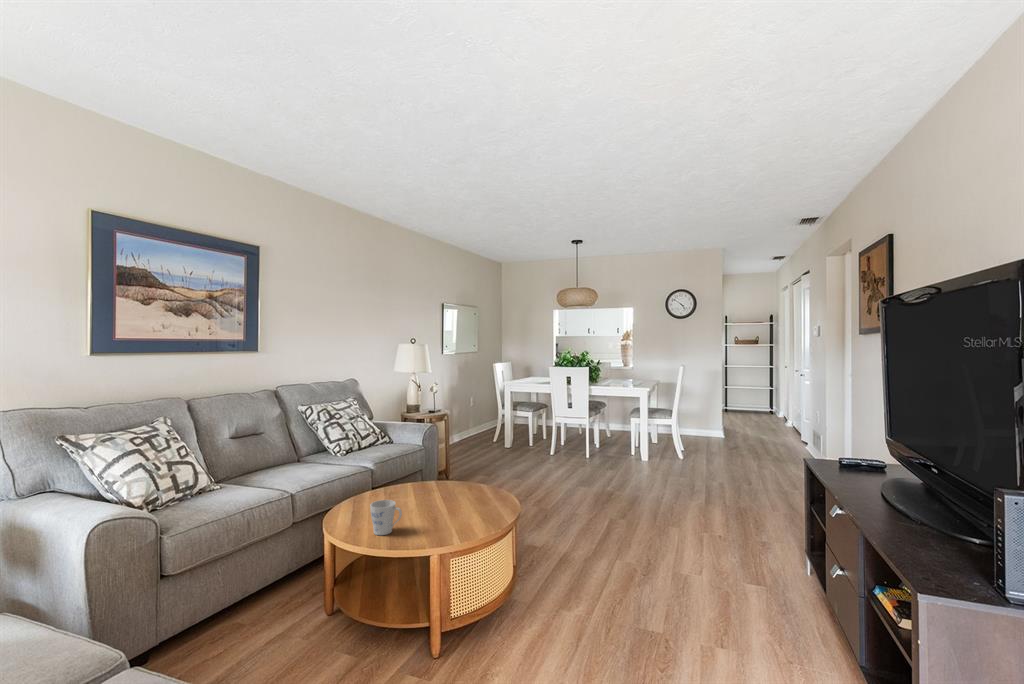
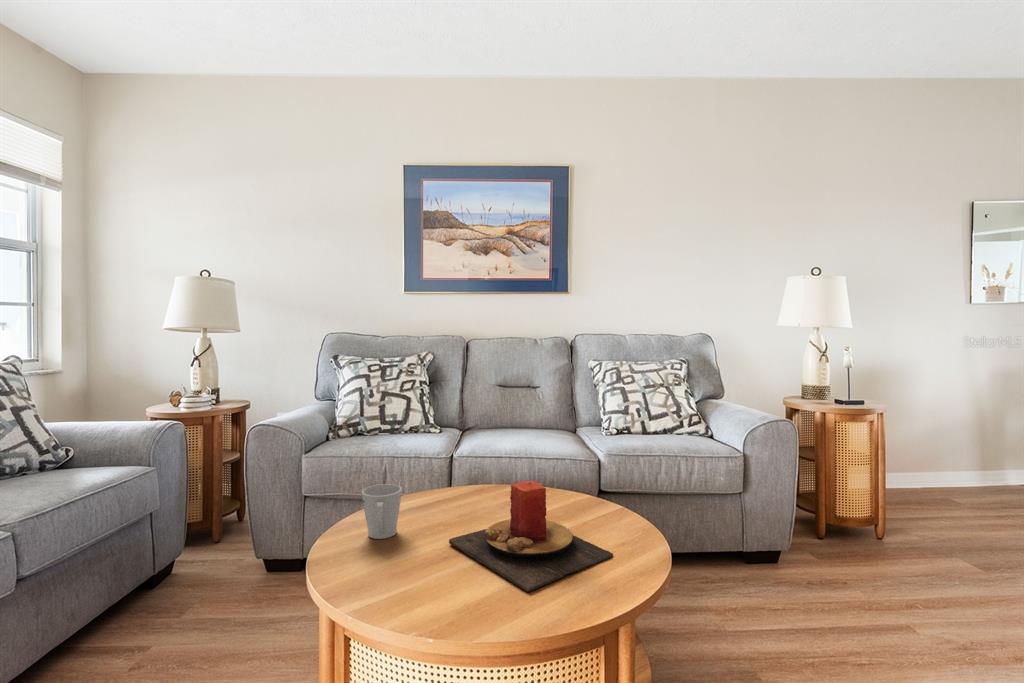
candle: none [419,471,491,518] -> present [449,481,613,592]

